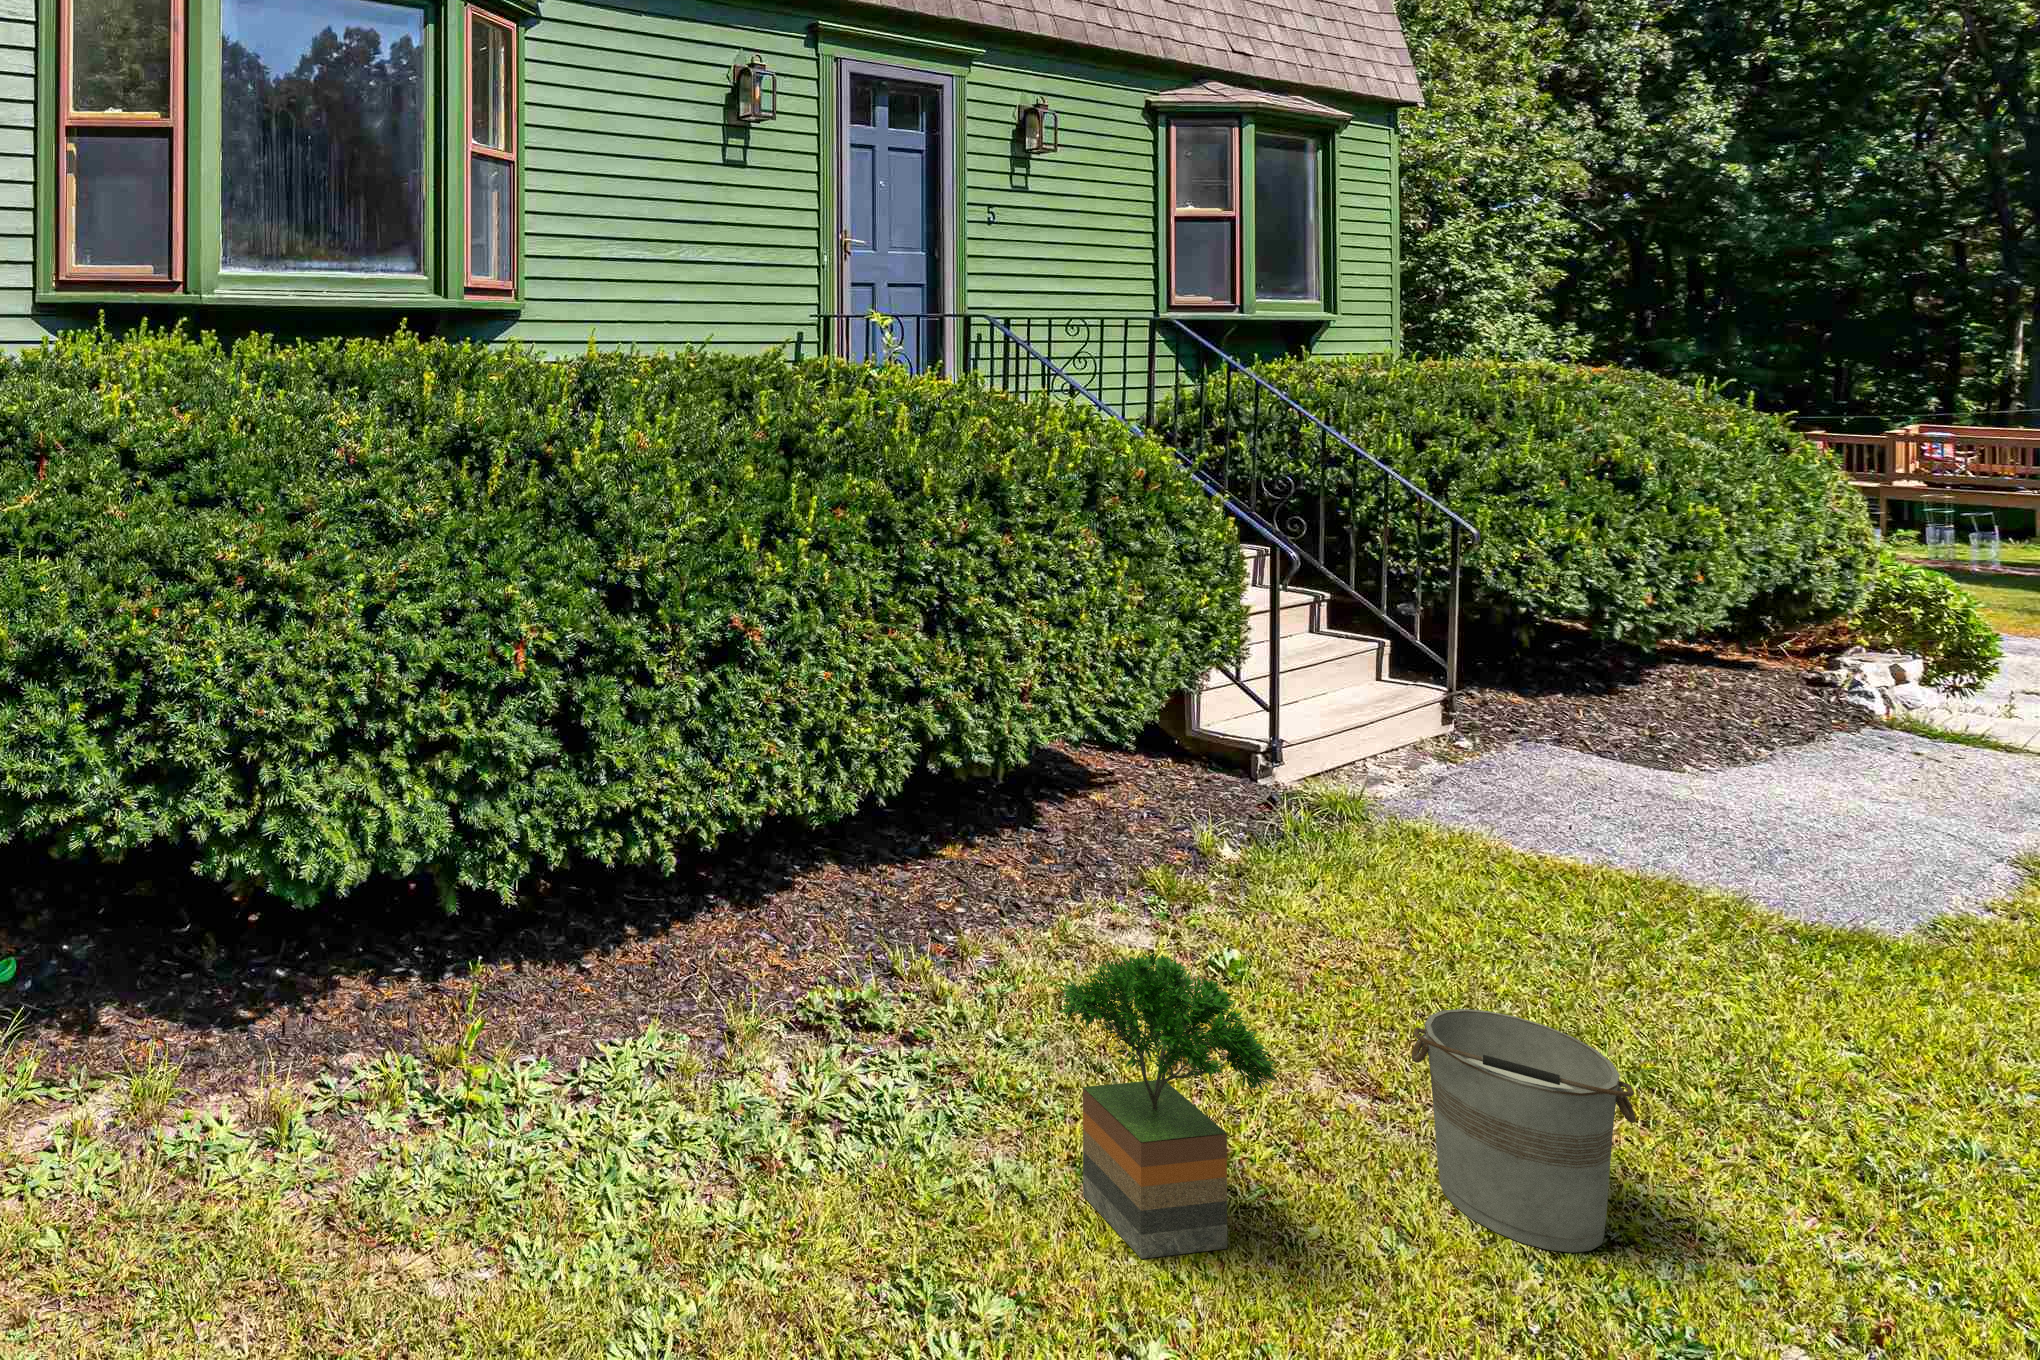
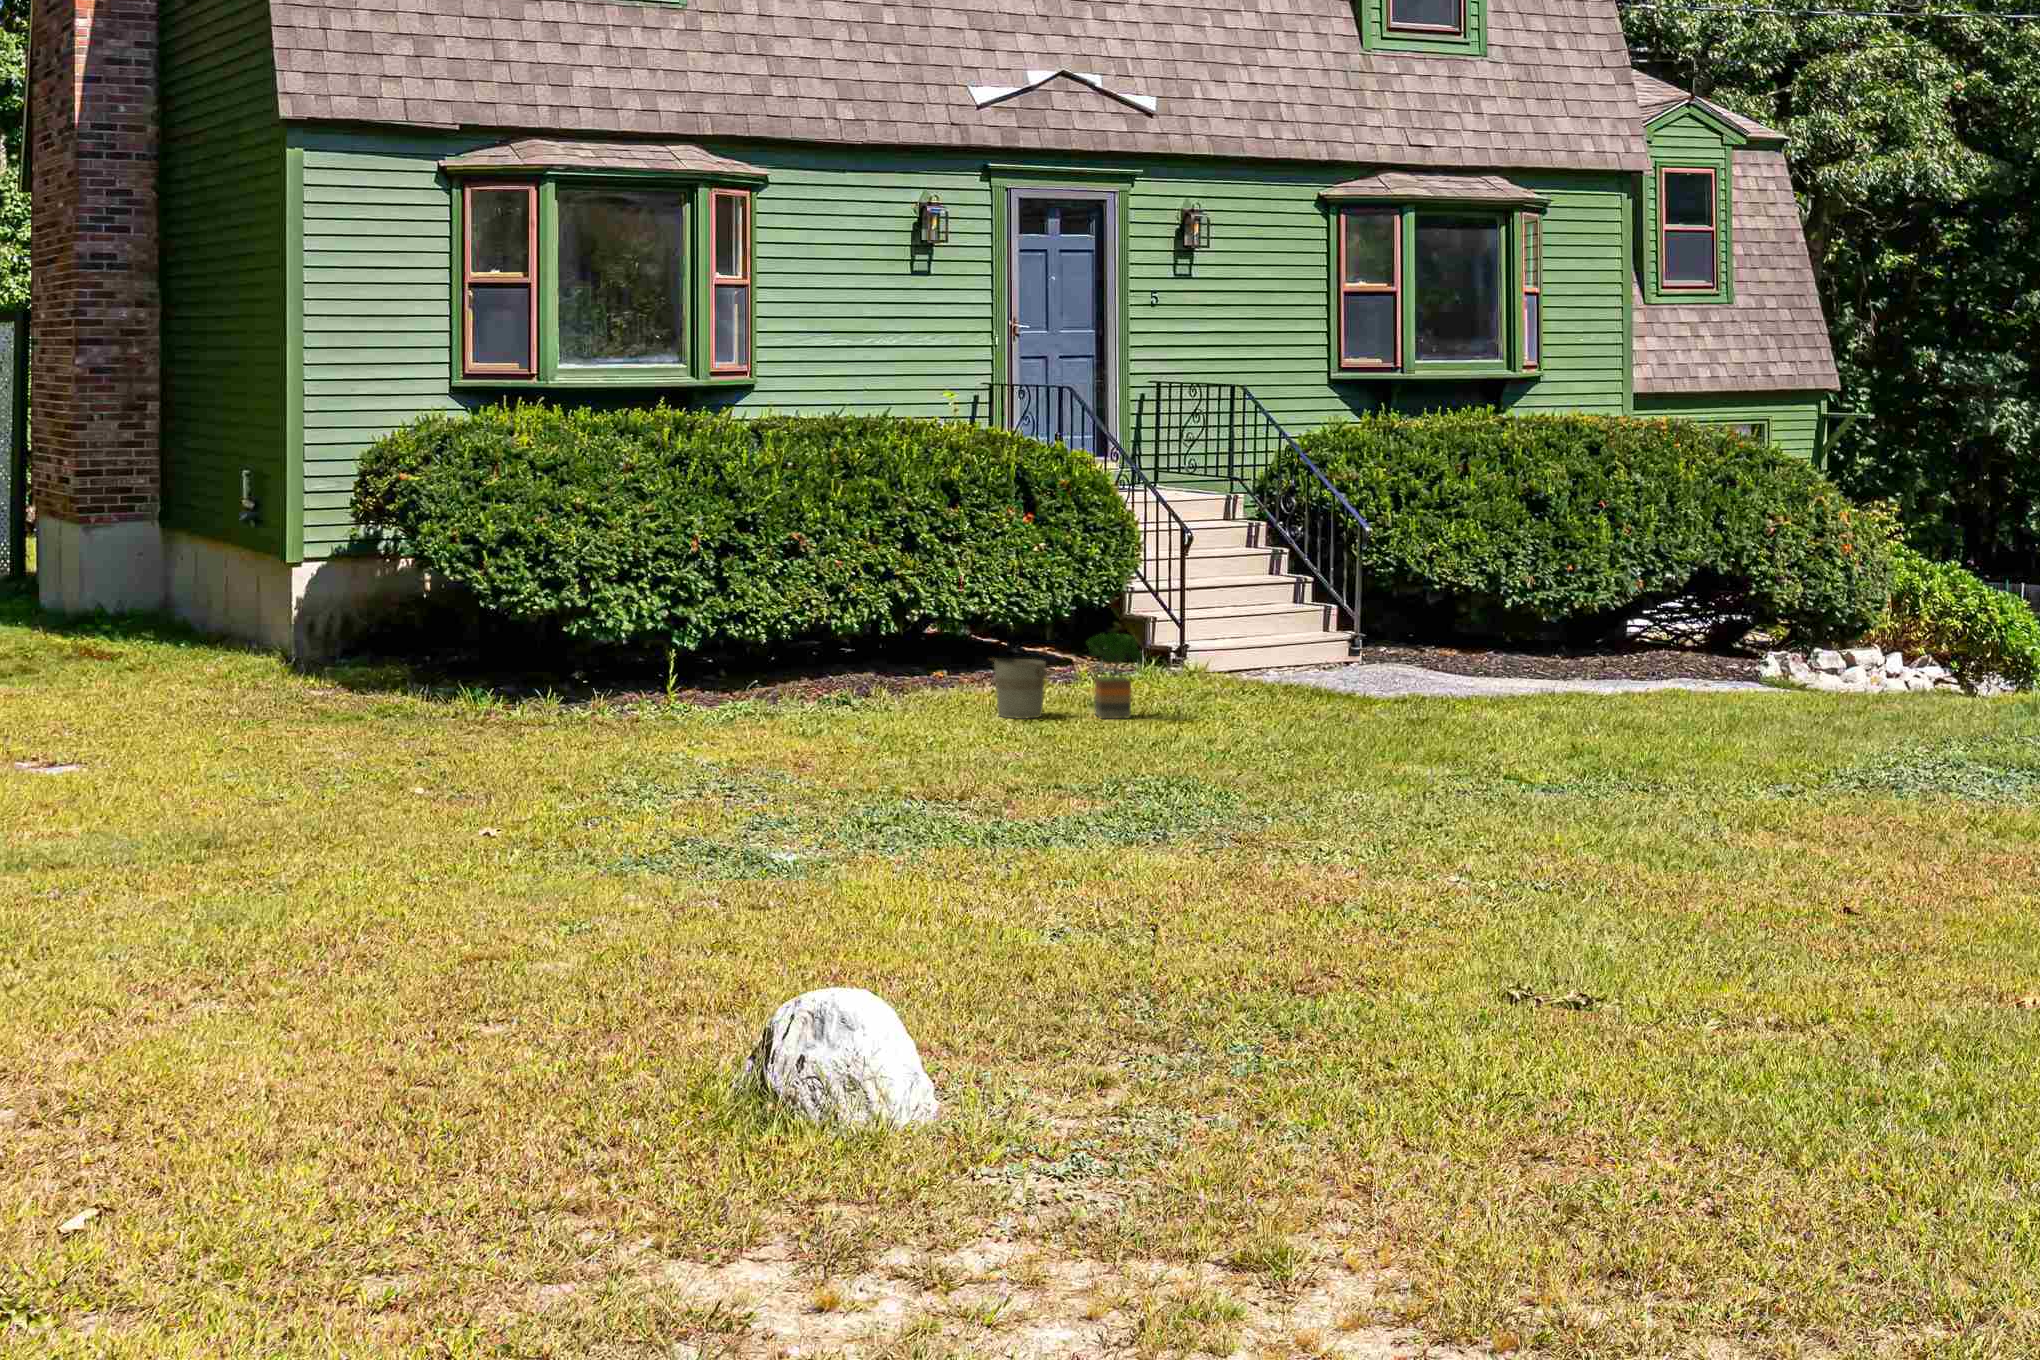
potted tree: present [1059,952,1277,1259] -> present [1088,633,1143,719]

